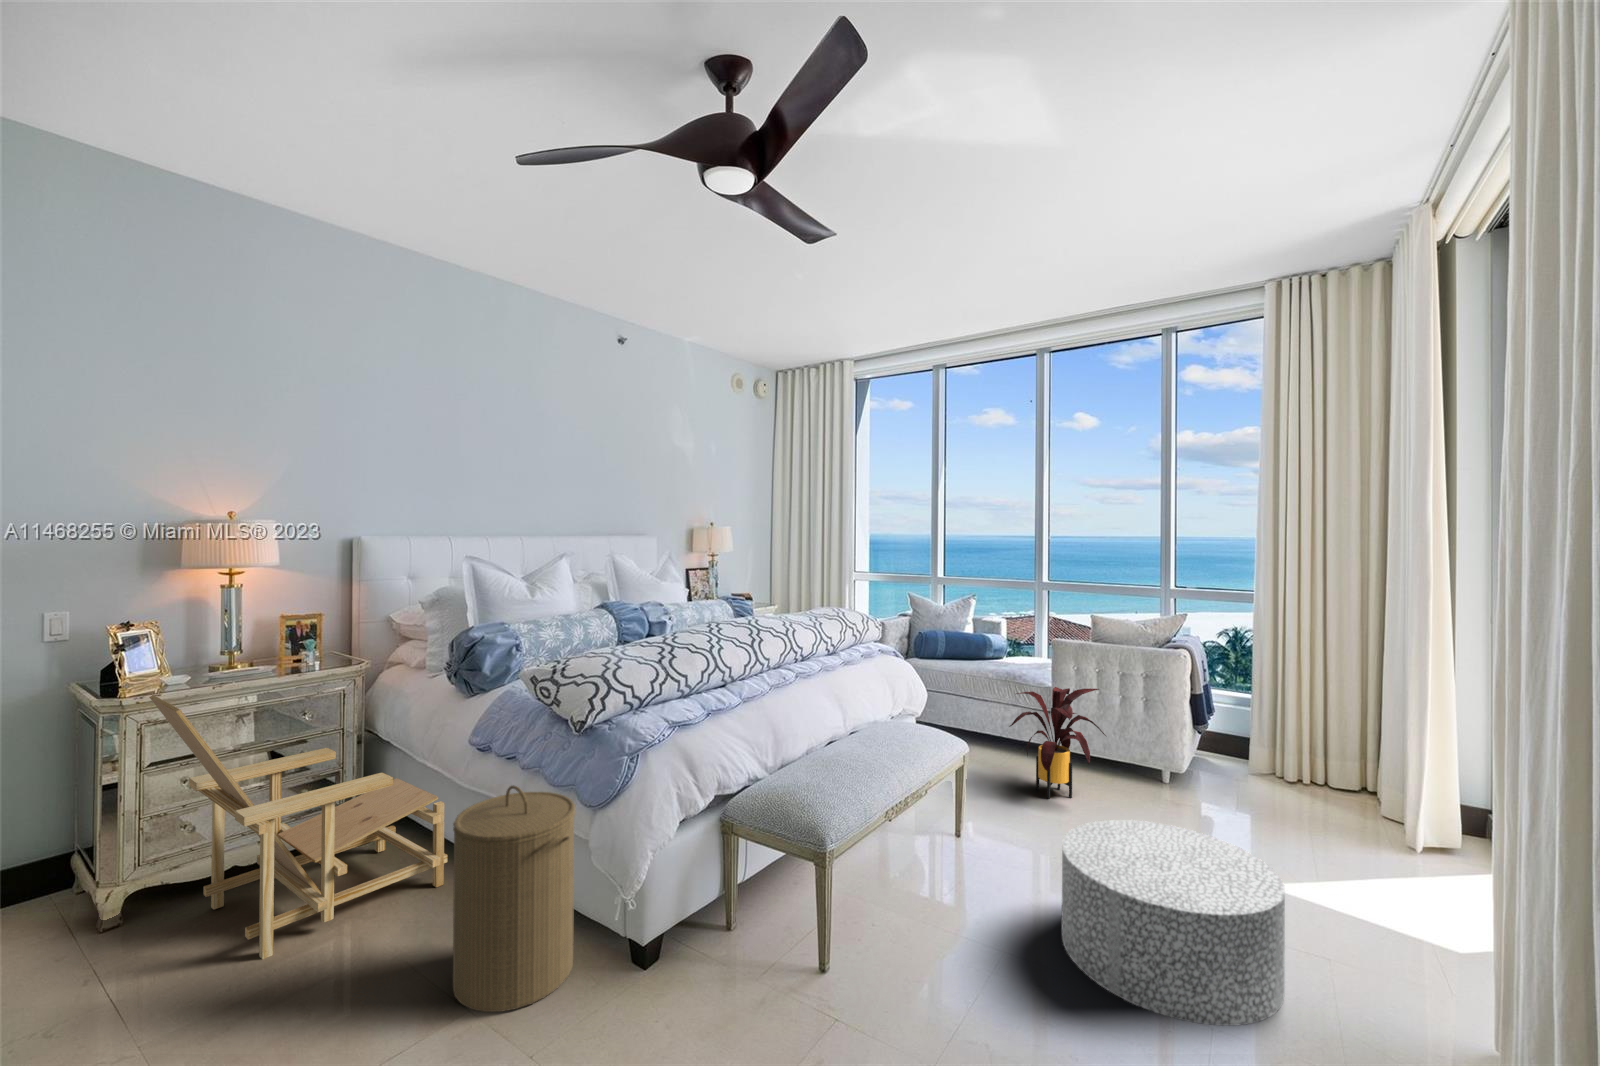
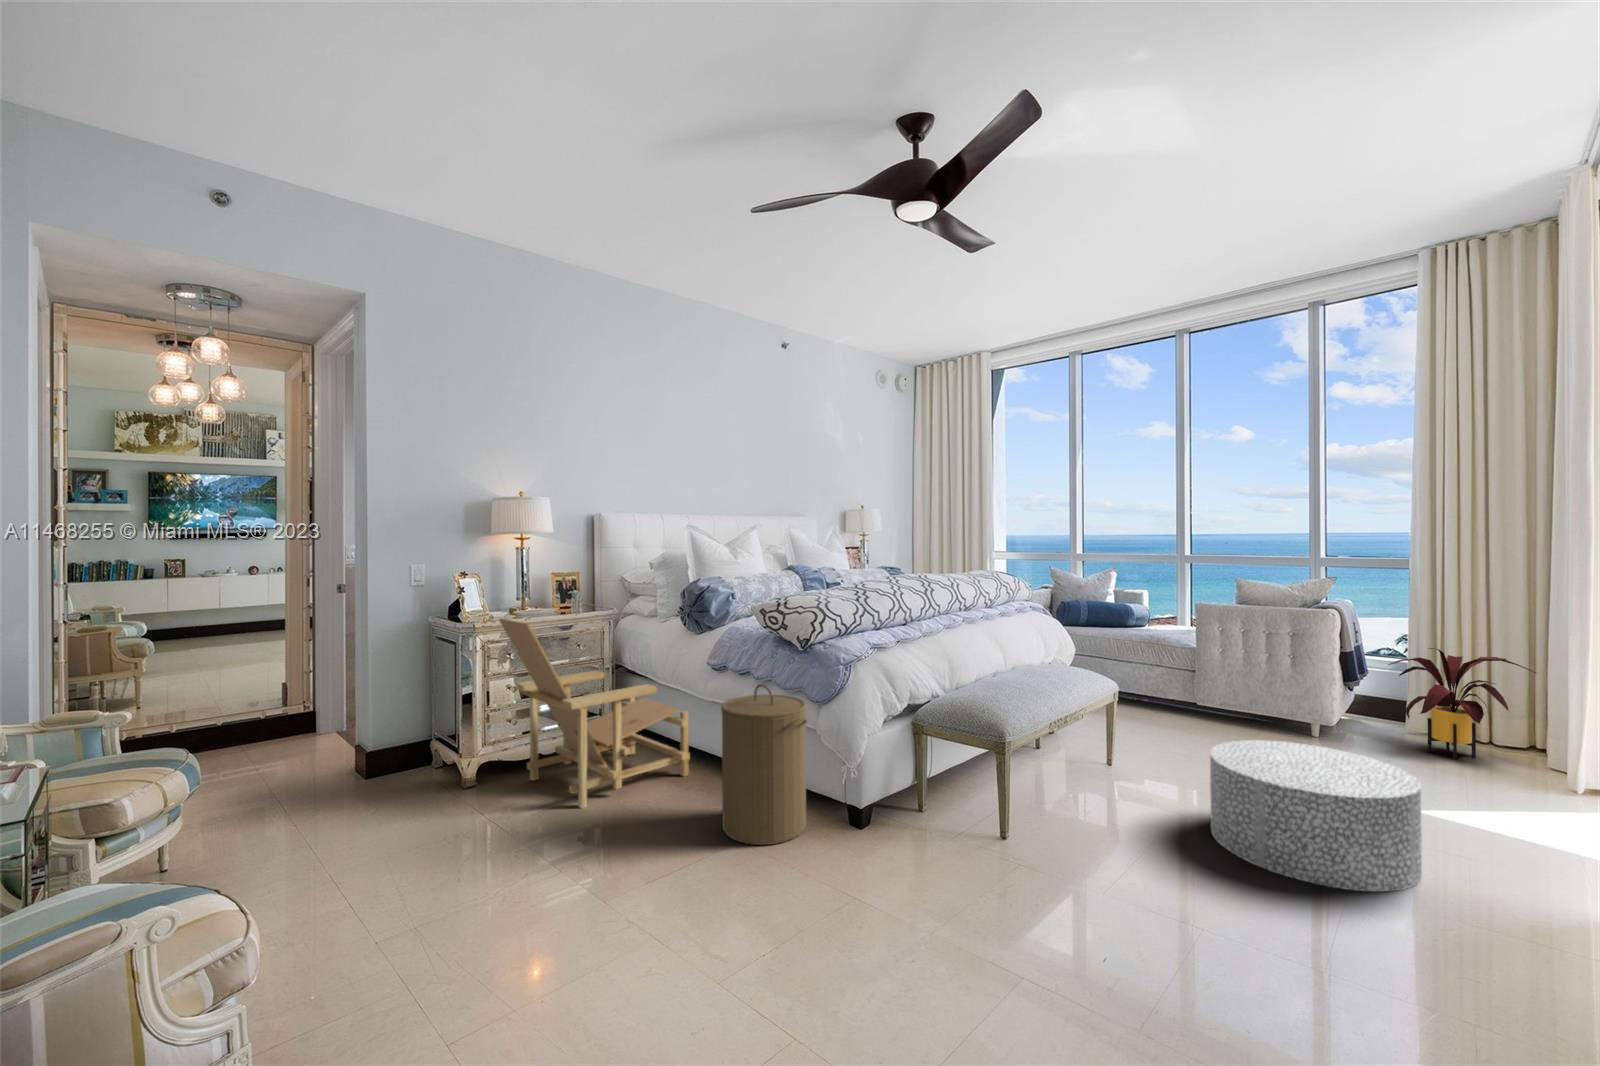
house plant: present [1010,687,1106,799] -> present [1388,648,1536,759]

